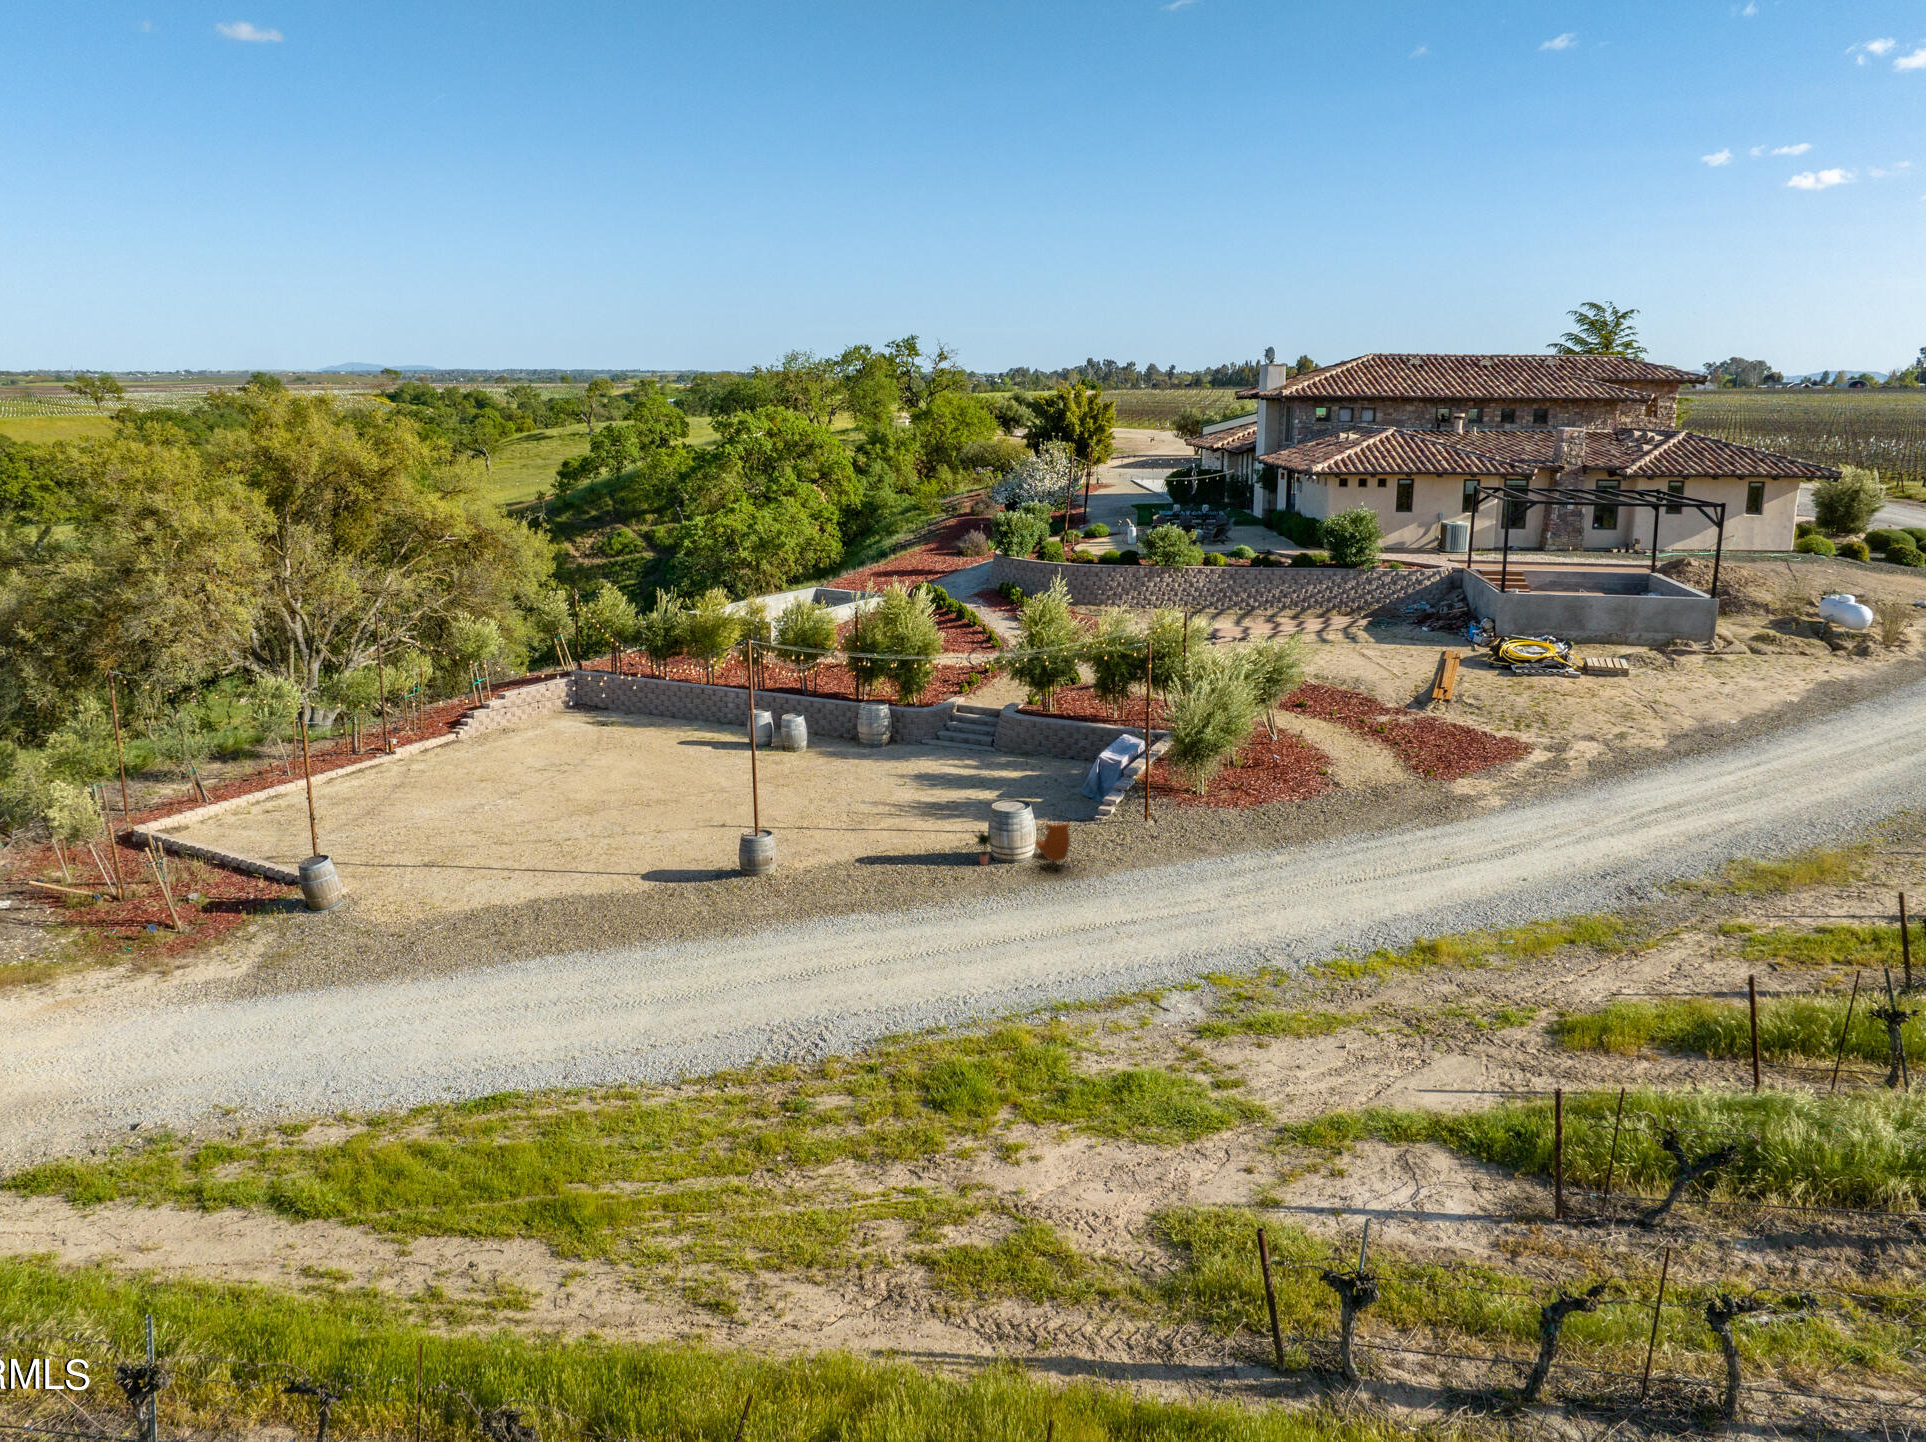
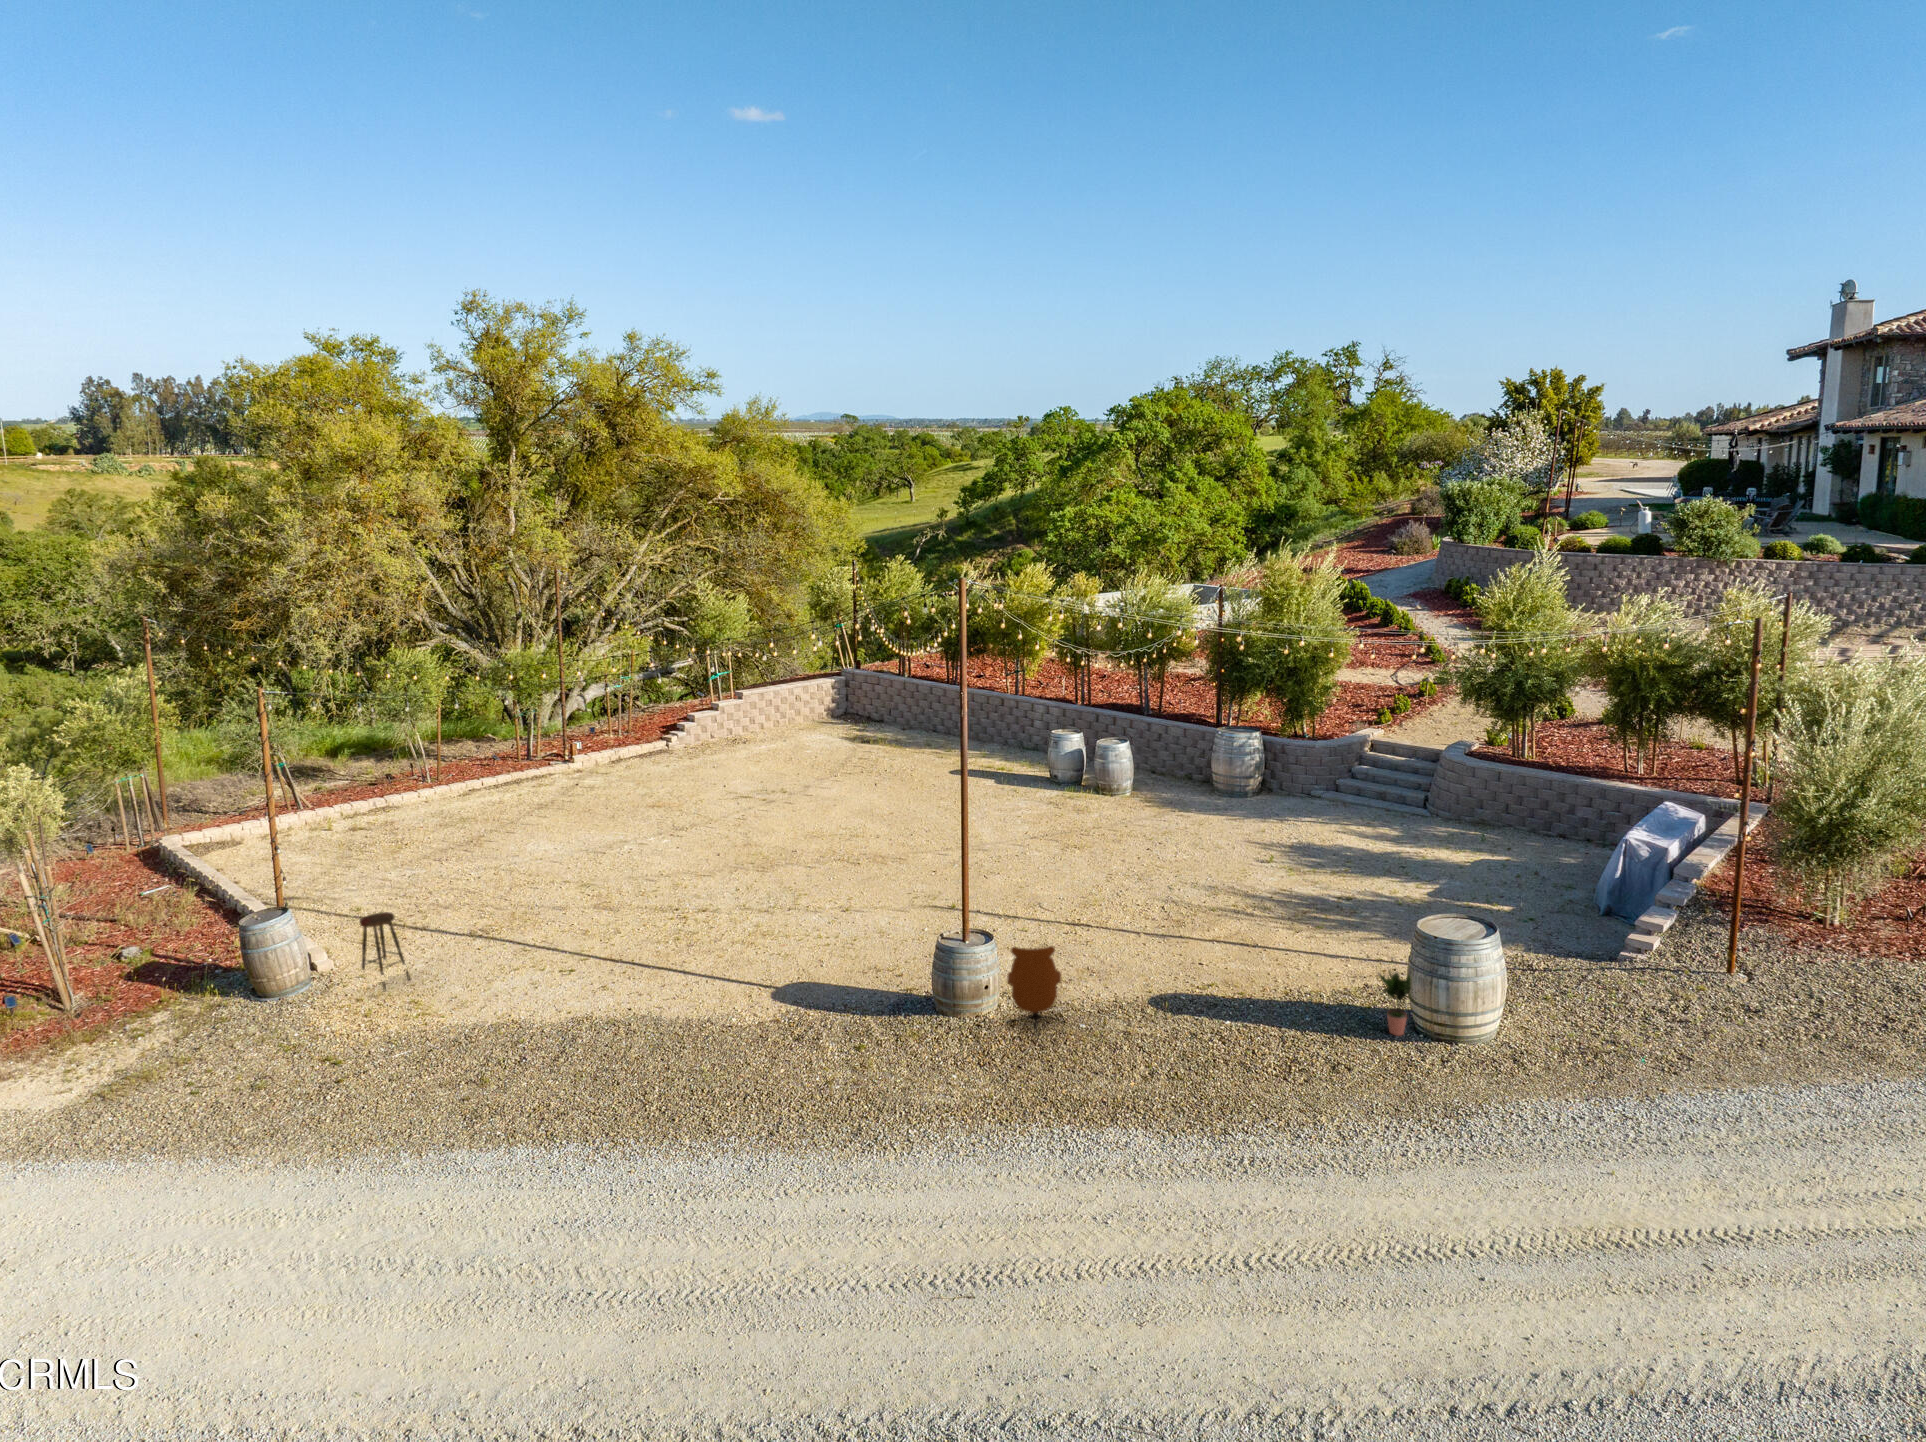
lounge chair: present [1036,823,1070,869] -> present [1007,946,1064,1035]
bar stool: none [328,860,362,912] -> present [360,912,410,990]

